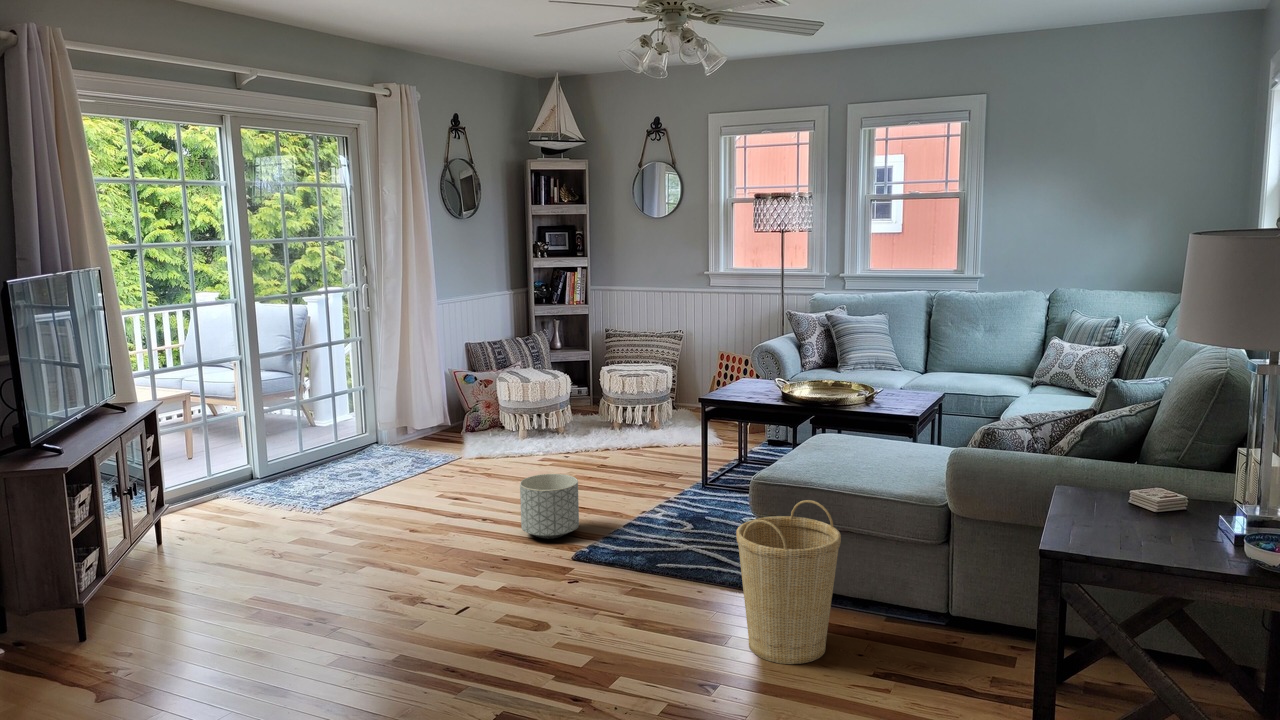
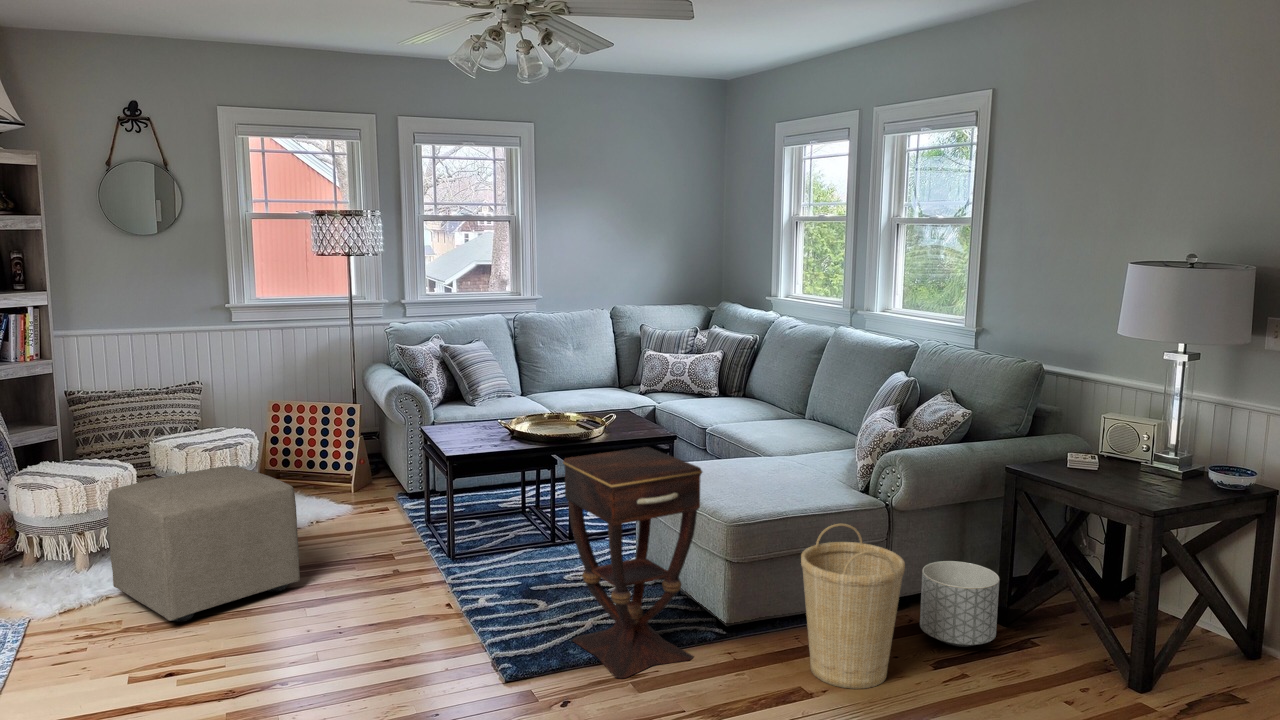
ottoman: none [494,383,598,476] -> present [107,466,300,622]
side table: none [621,397,733,593] -> present [563,447,702,678]
planter: present [520,474,579,539] -> present [920,561,999,647]

